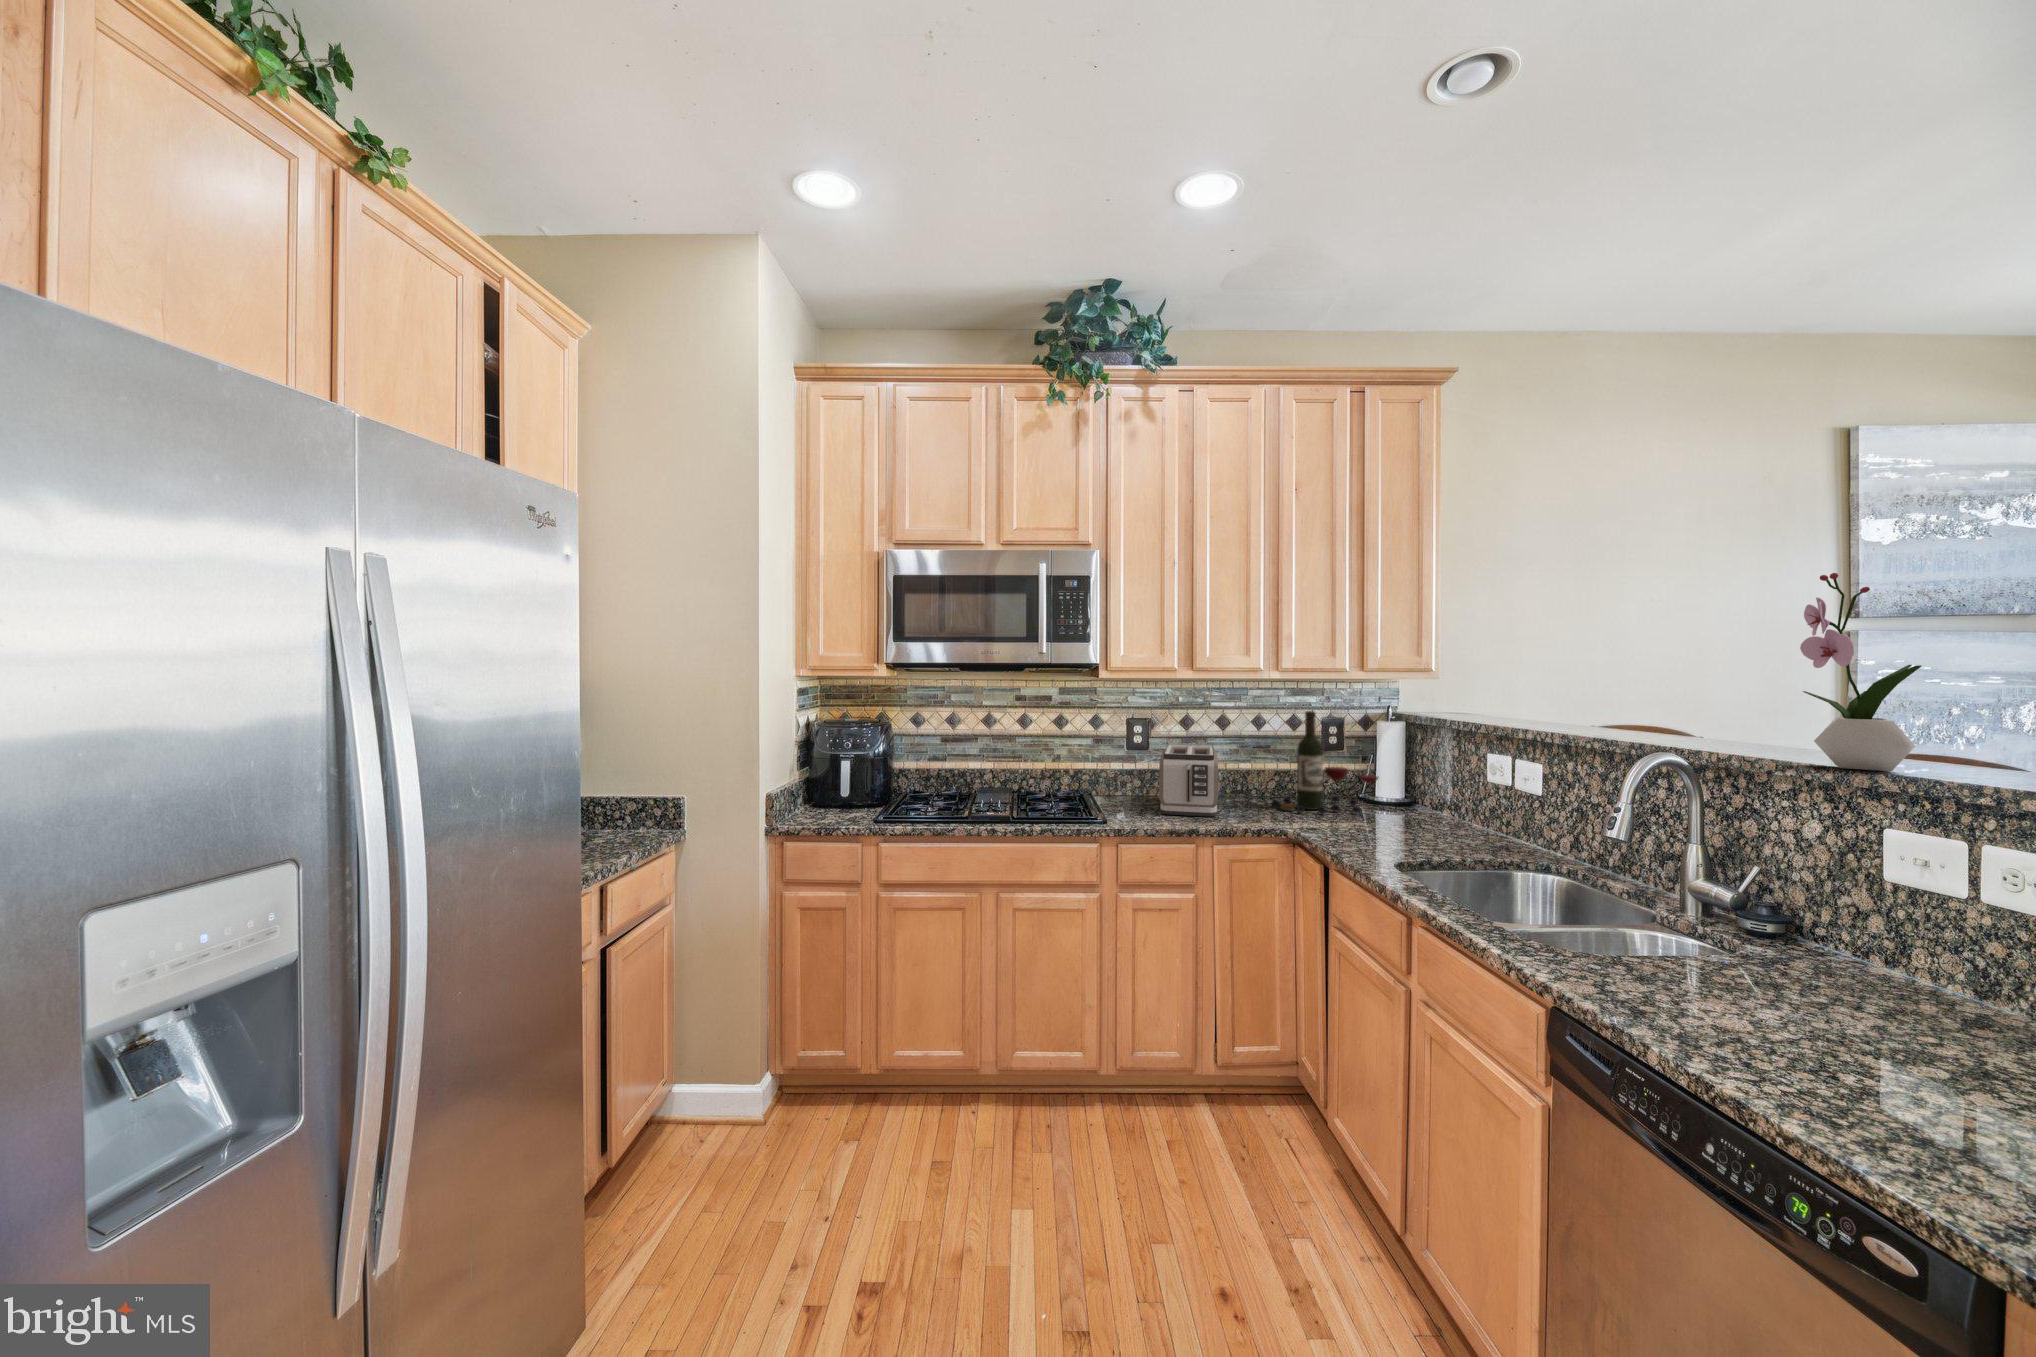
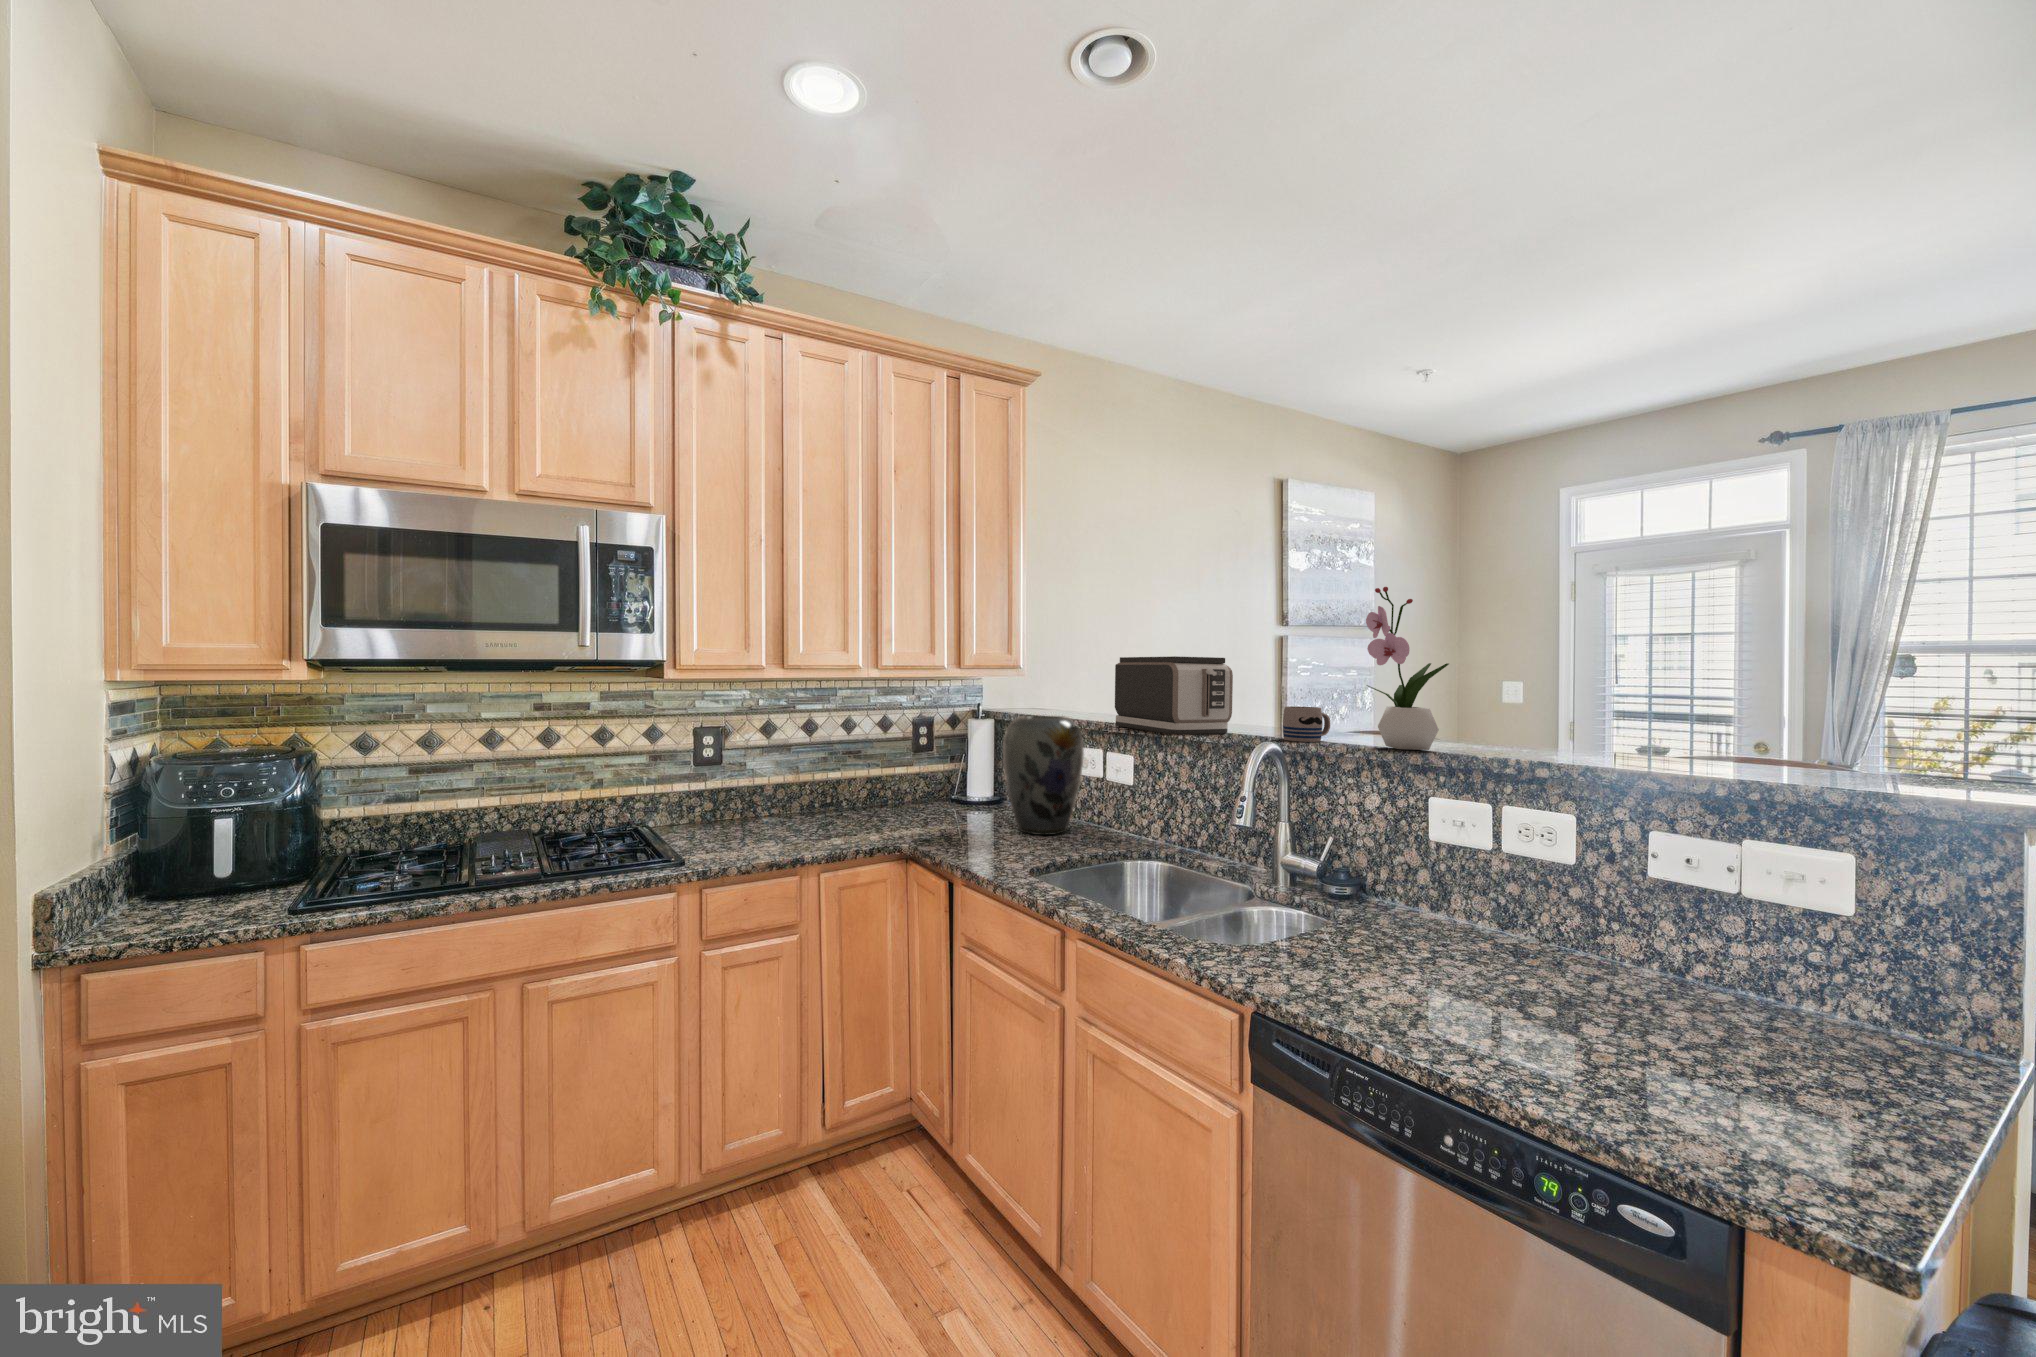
wine bottle: present [1272,711,1378,813] -> none [875,712,980,822]
mug: none [1706,715,1783,756] -> present [1283,706,1330,742]
vase: none [1393,718,1486,839] -> present [1003,715,1084,835]
toaster: present [1159,745,1218,817] -> present [1115,656,1233,734]

